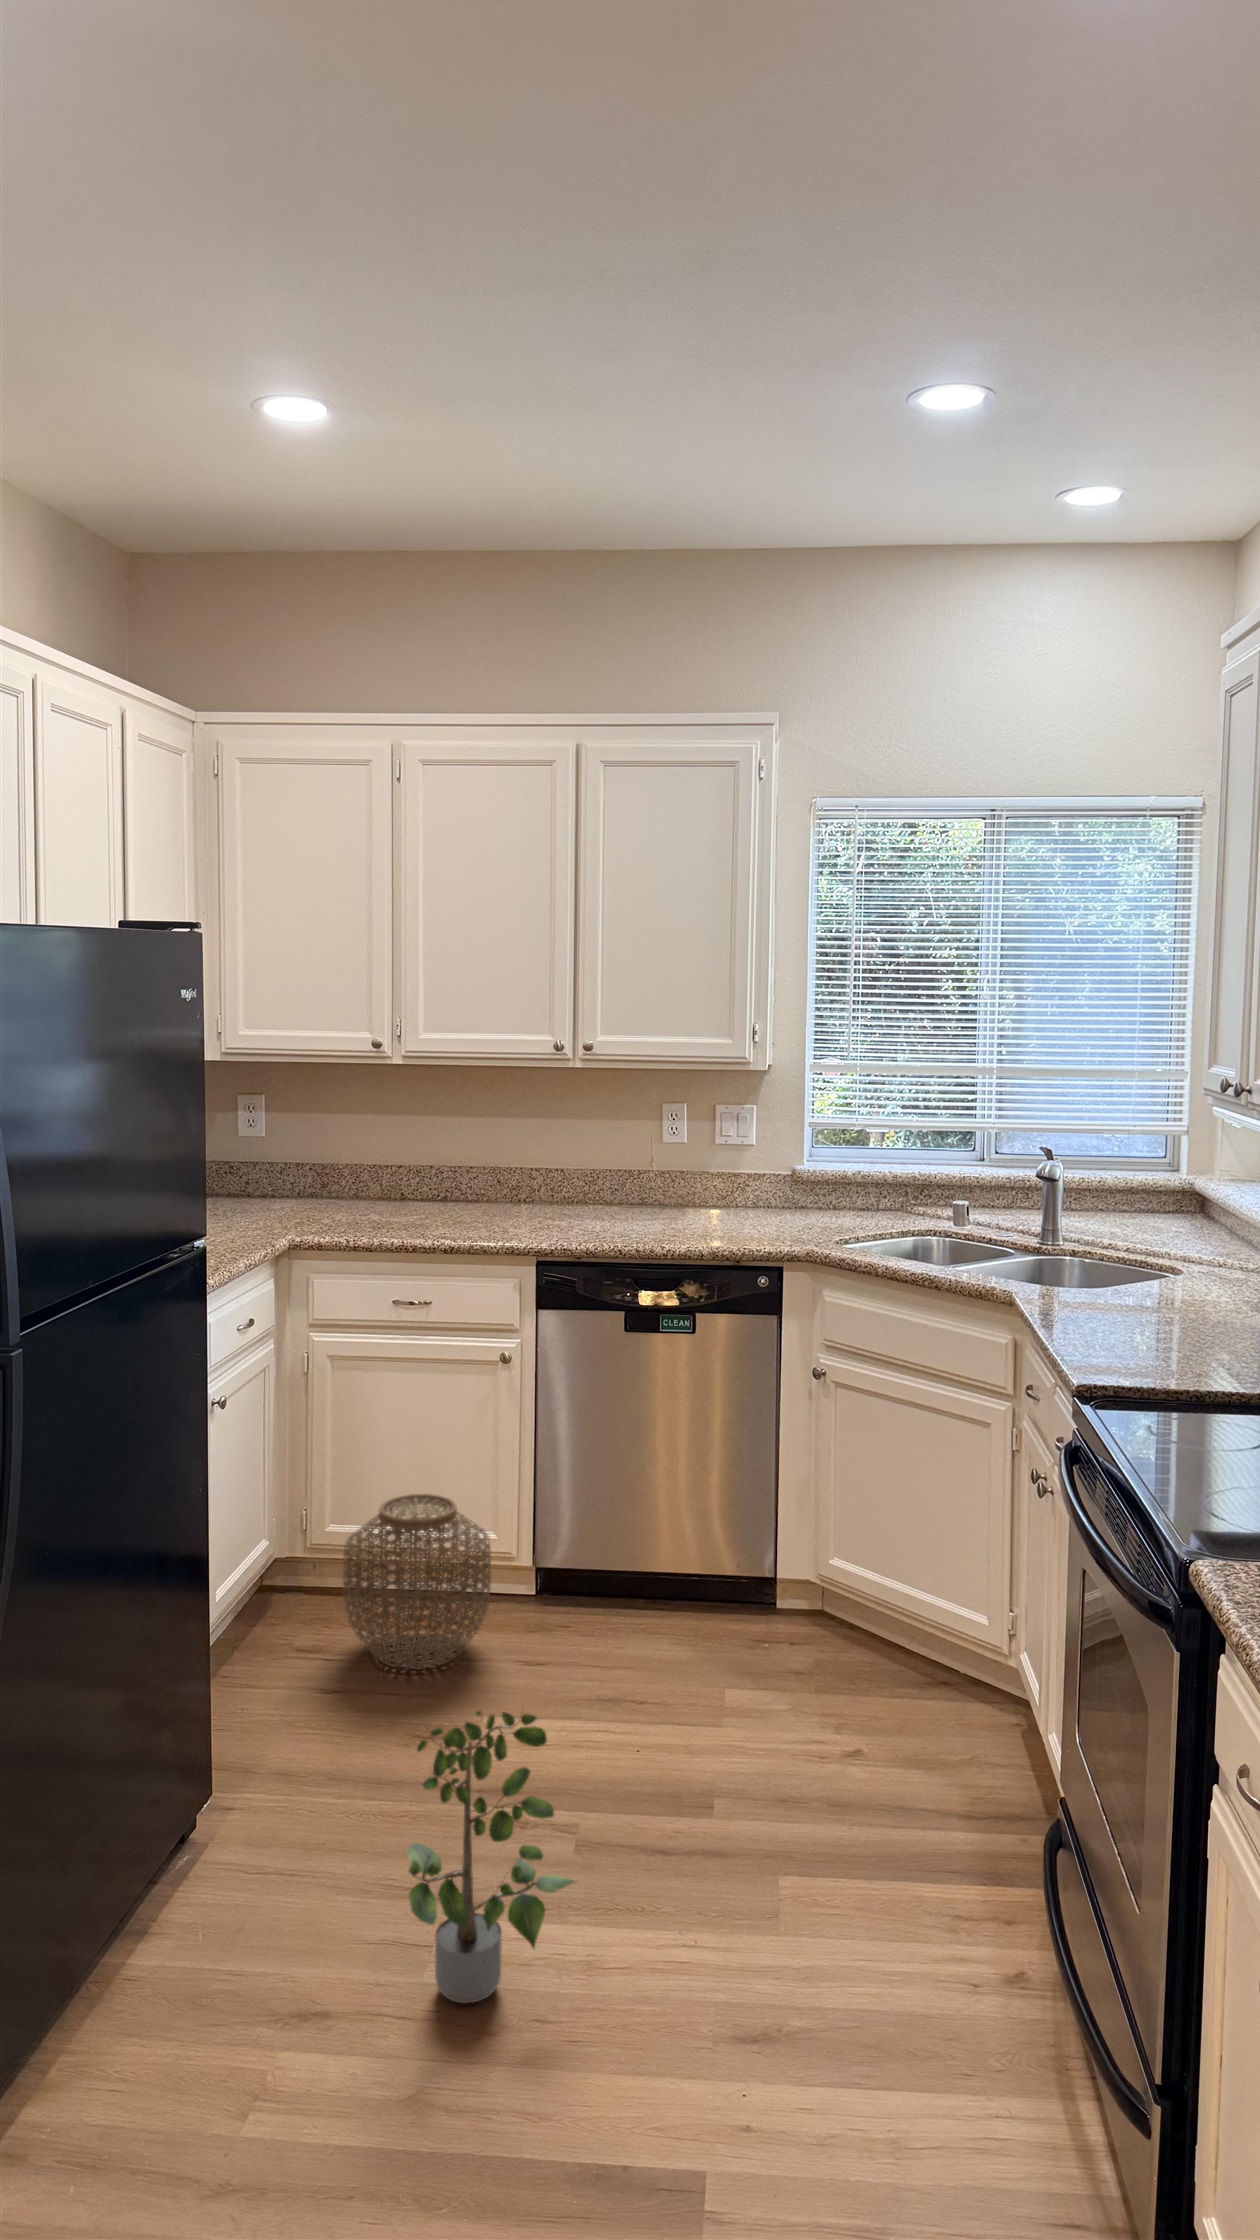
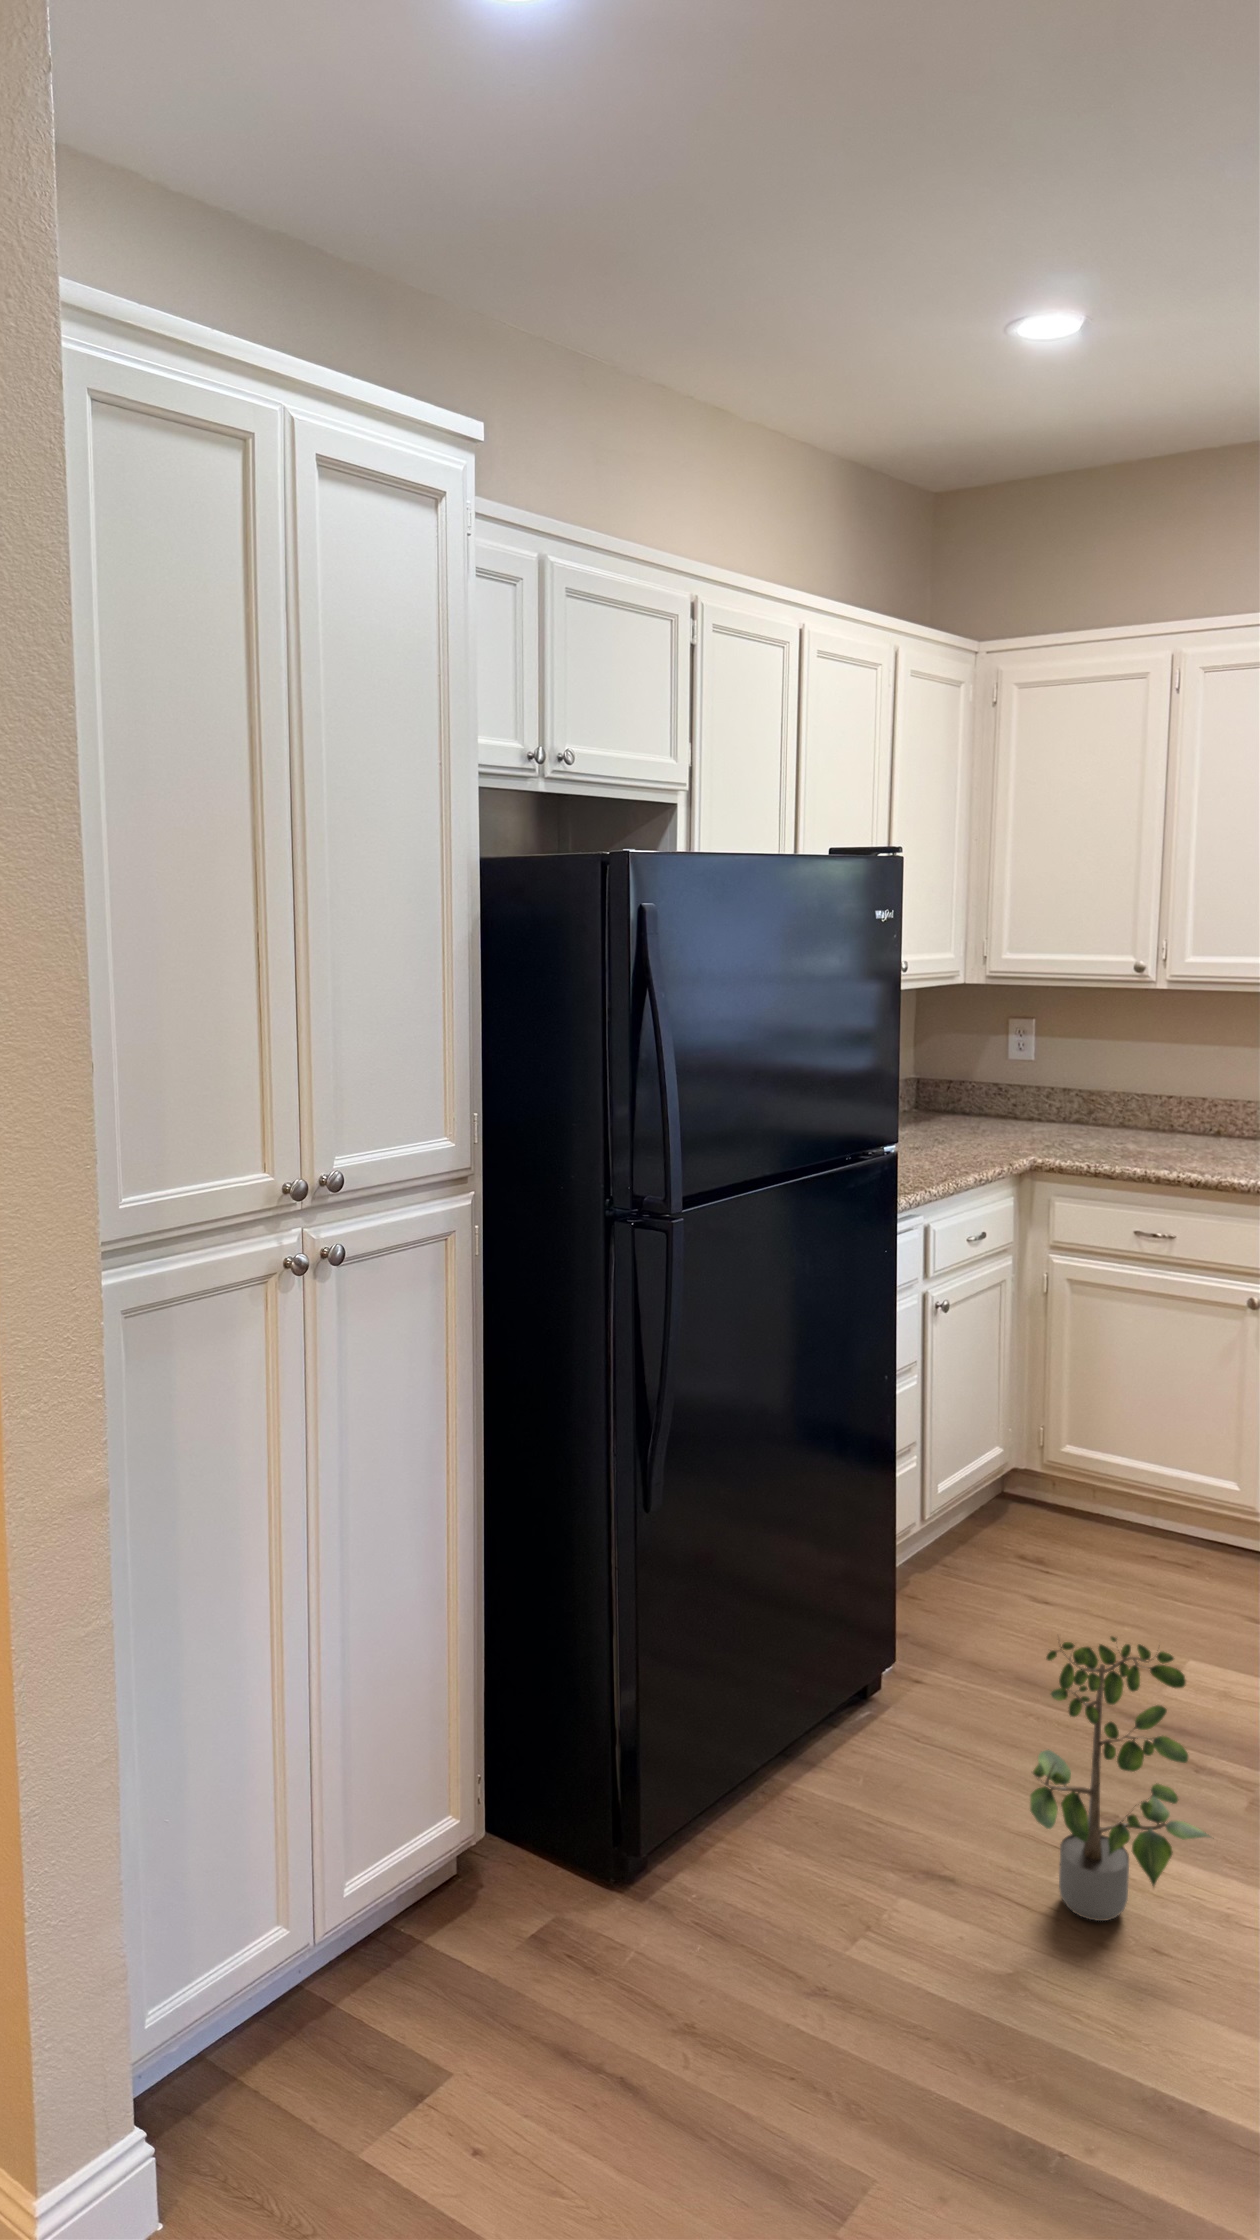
woven basket: present [343,1494,491,1669] -> none [1061,1427,1219,1604]

